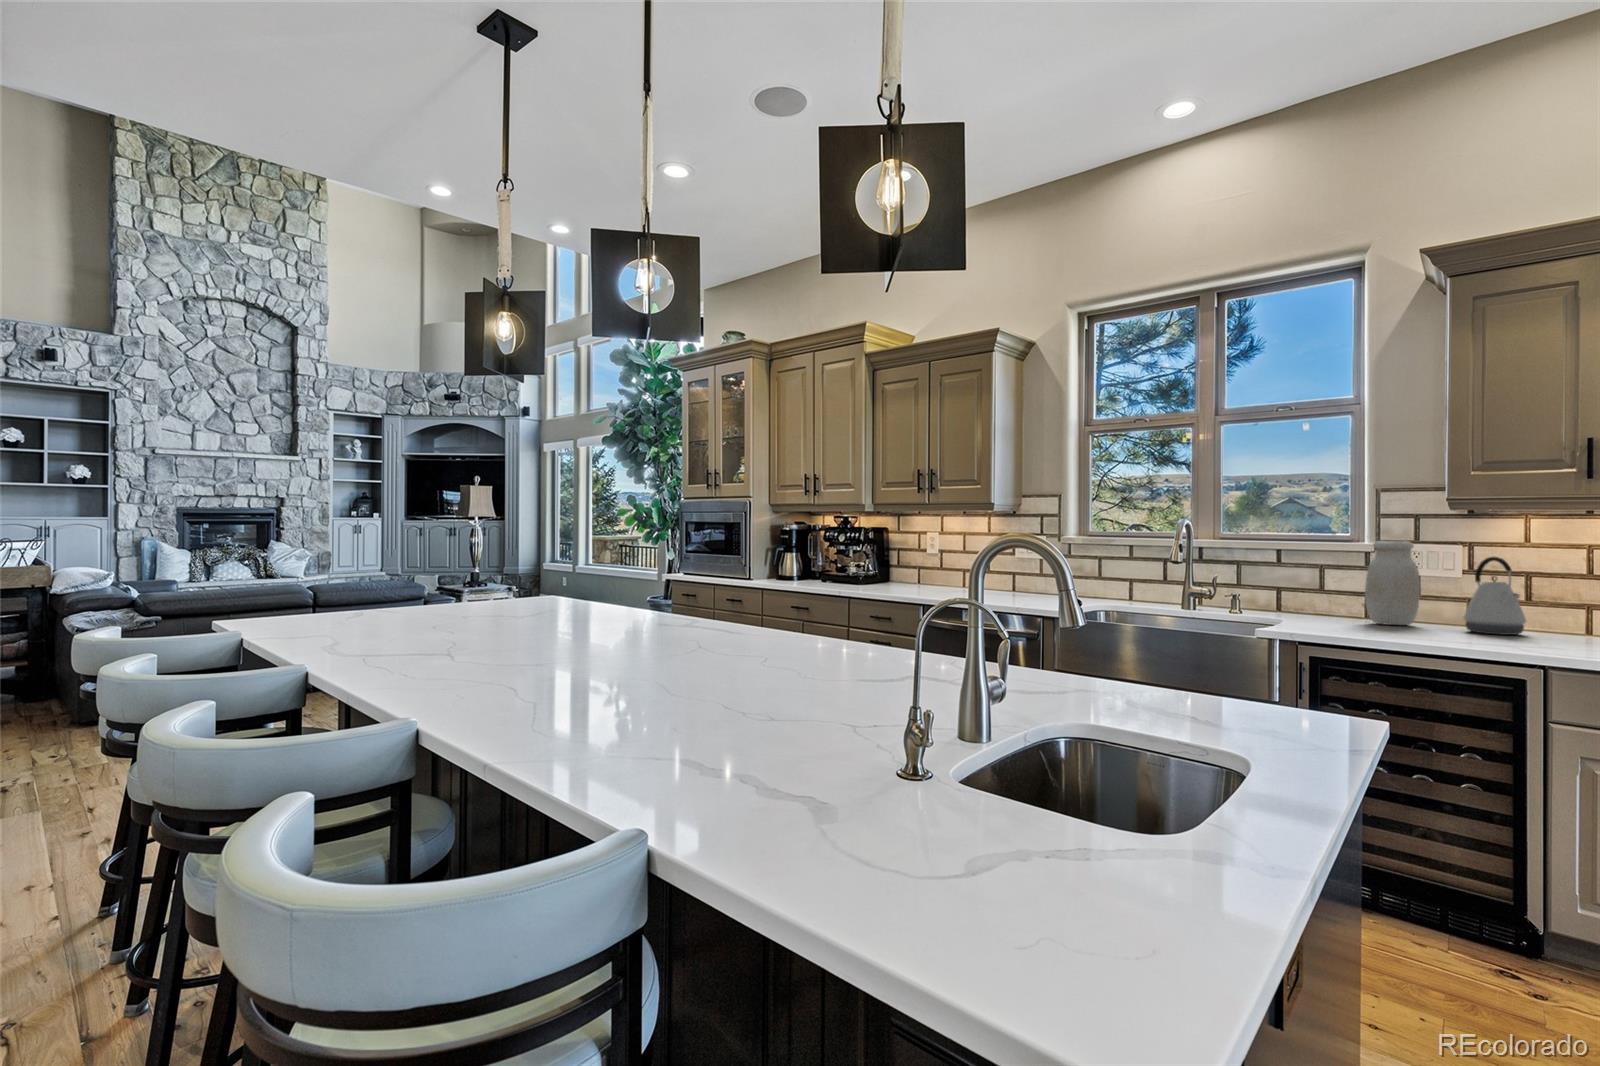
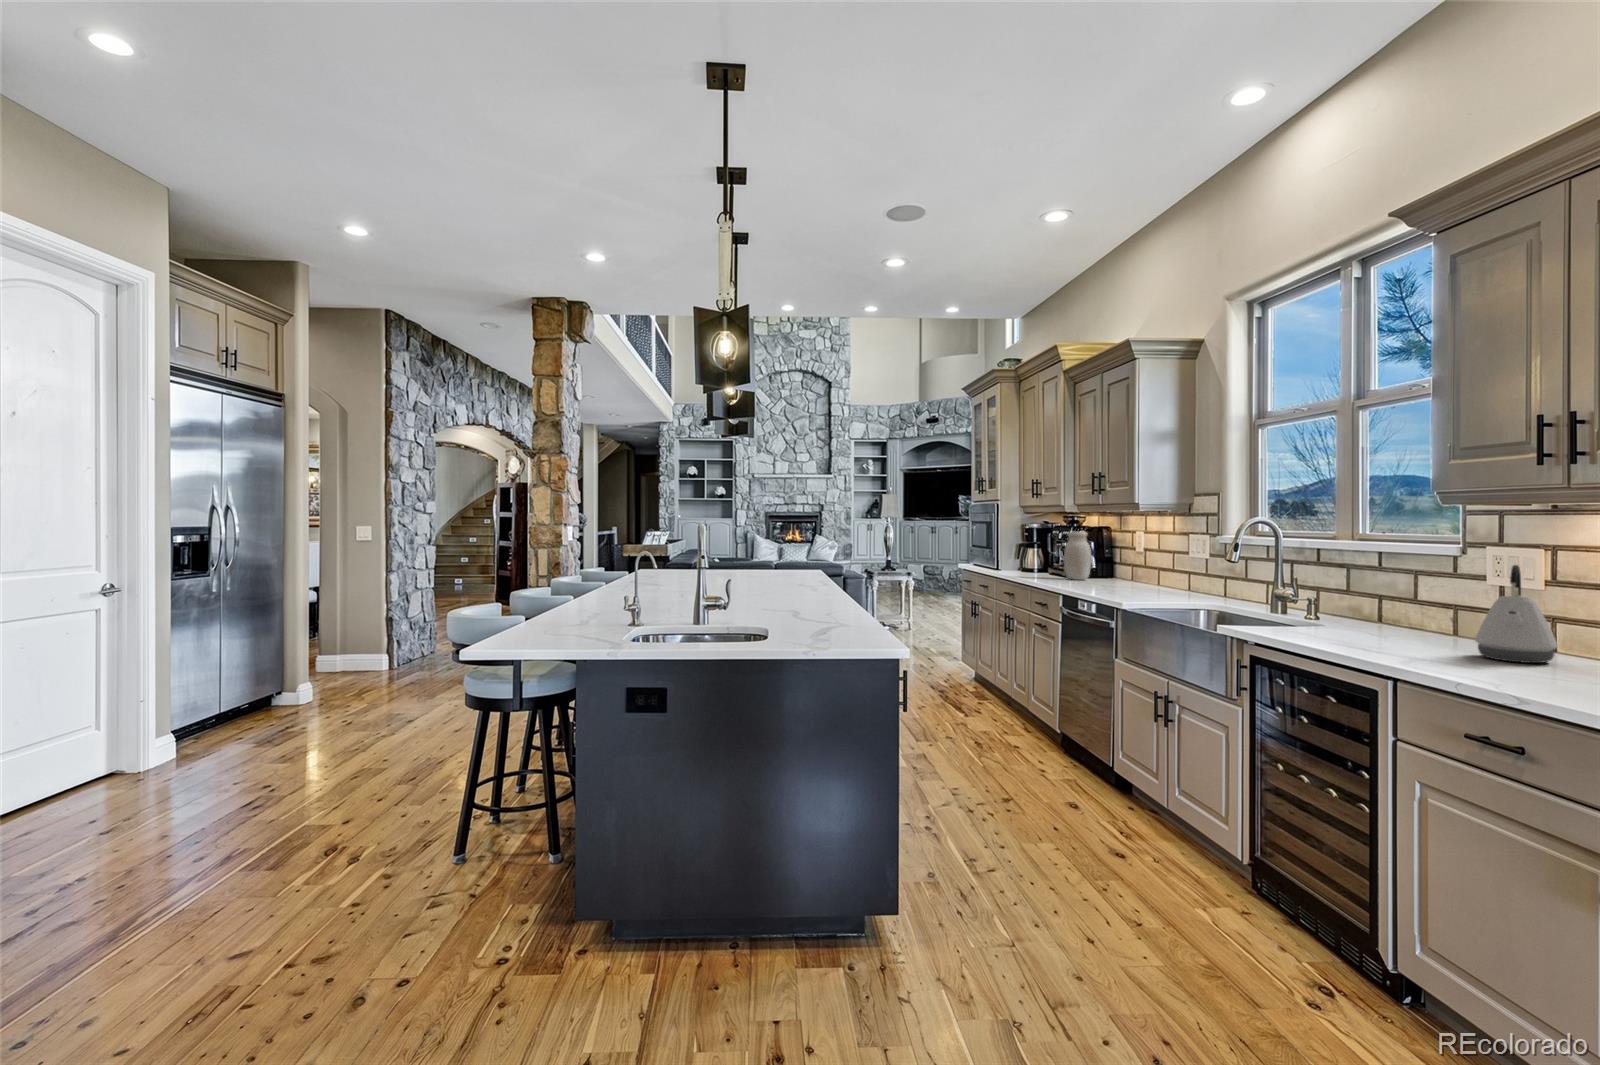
jar: present [1365,541,1420,625] -> present [1064,531,1091,580]

